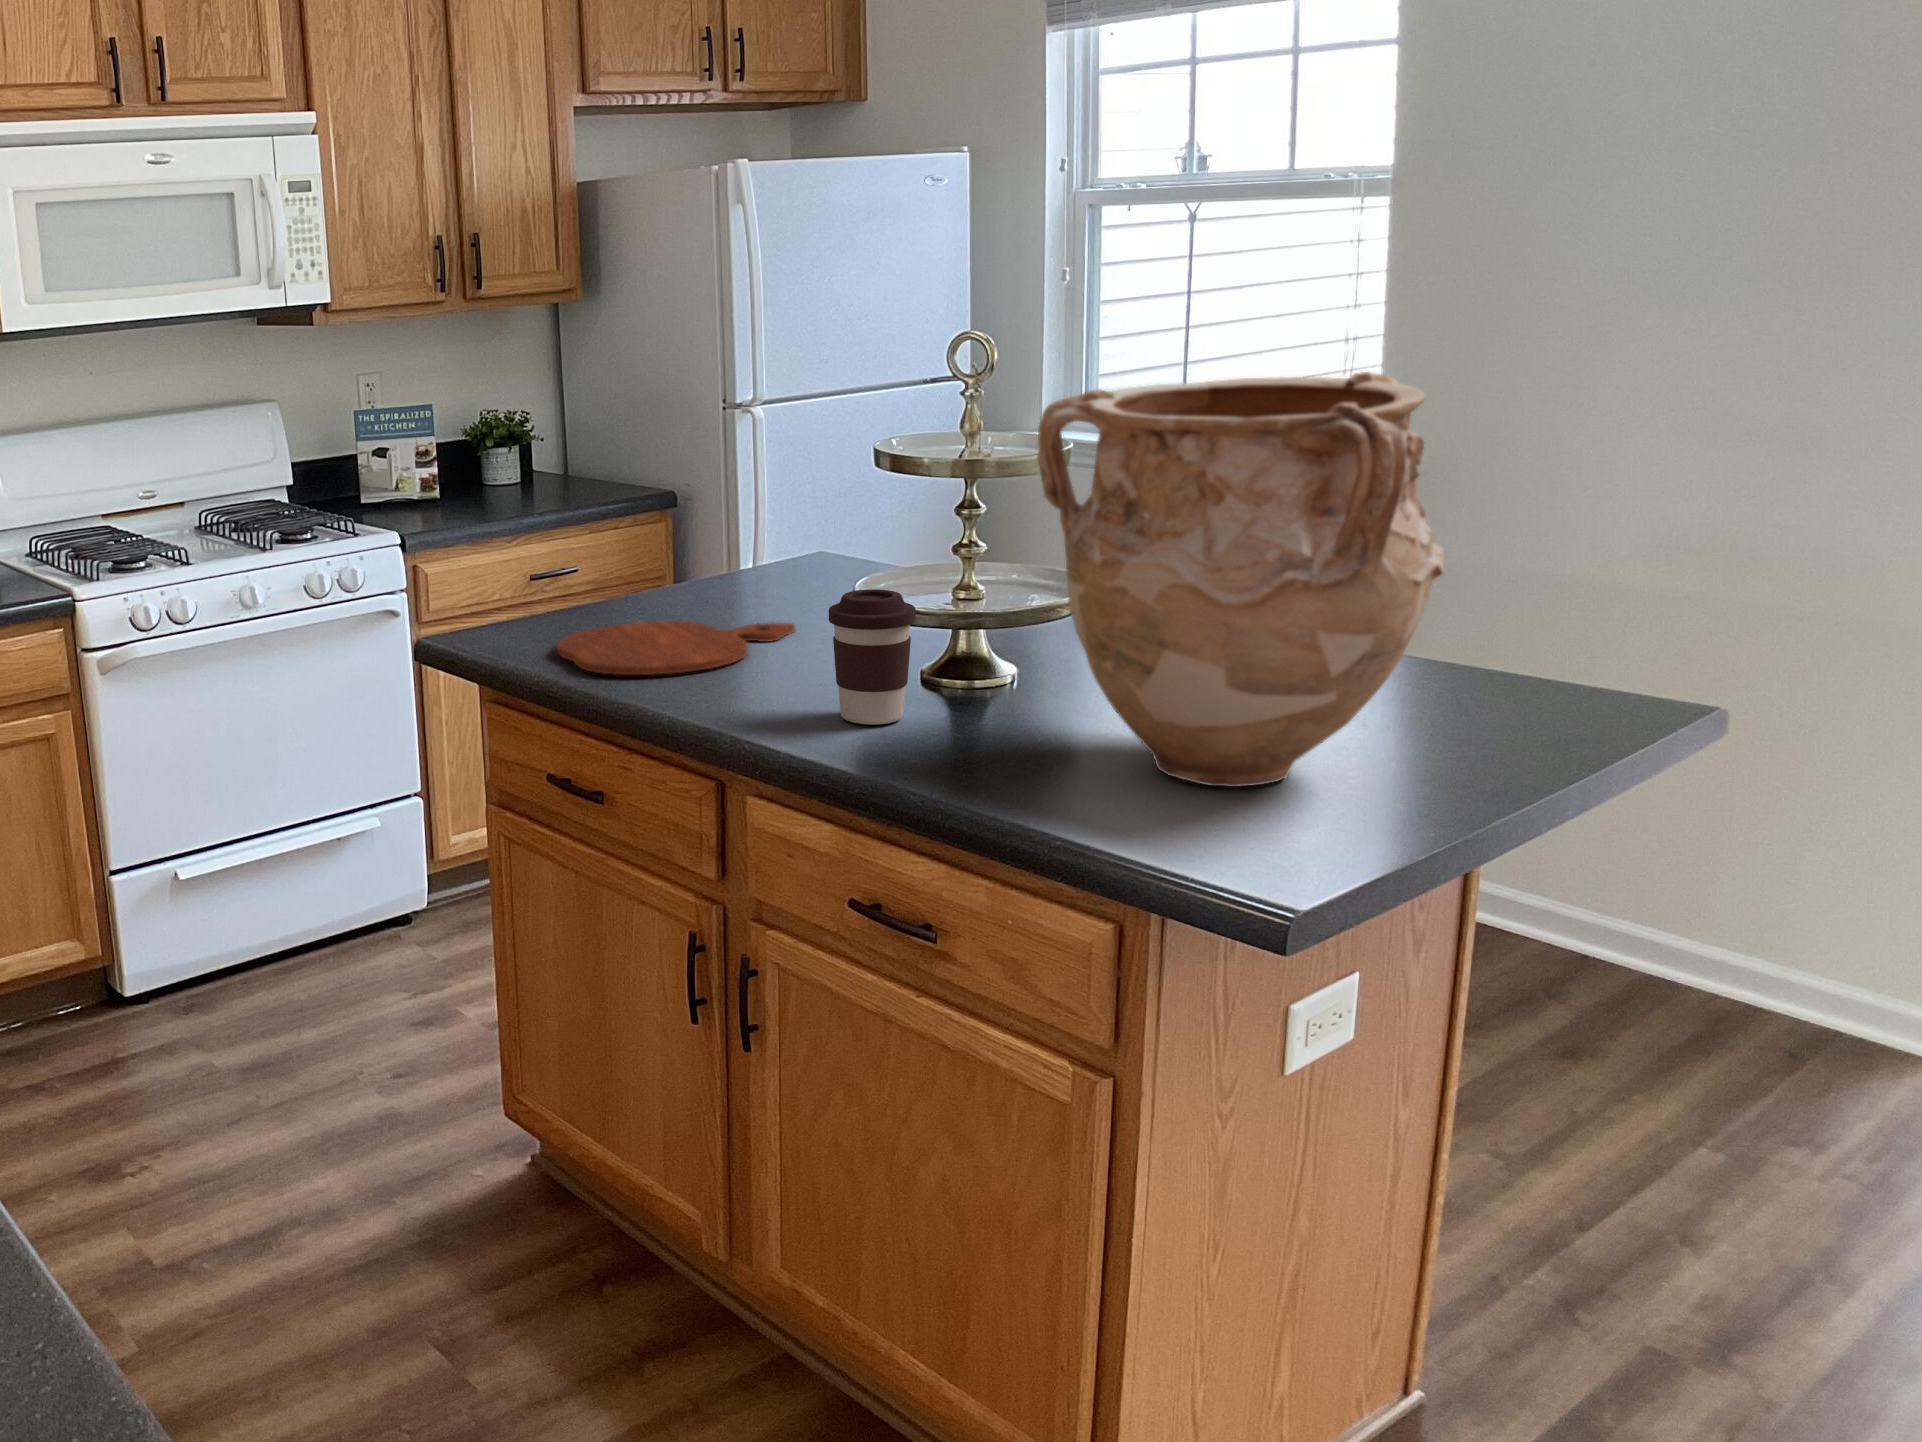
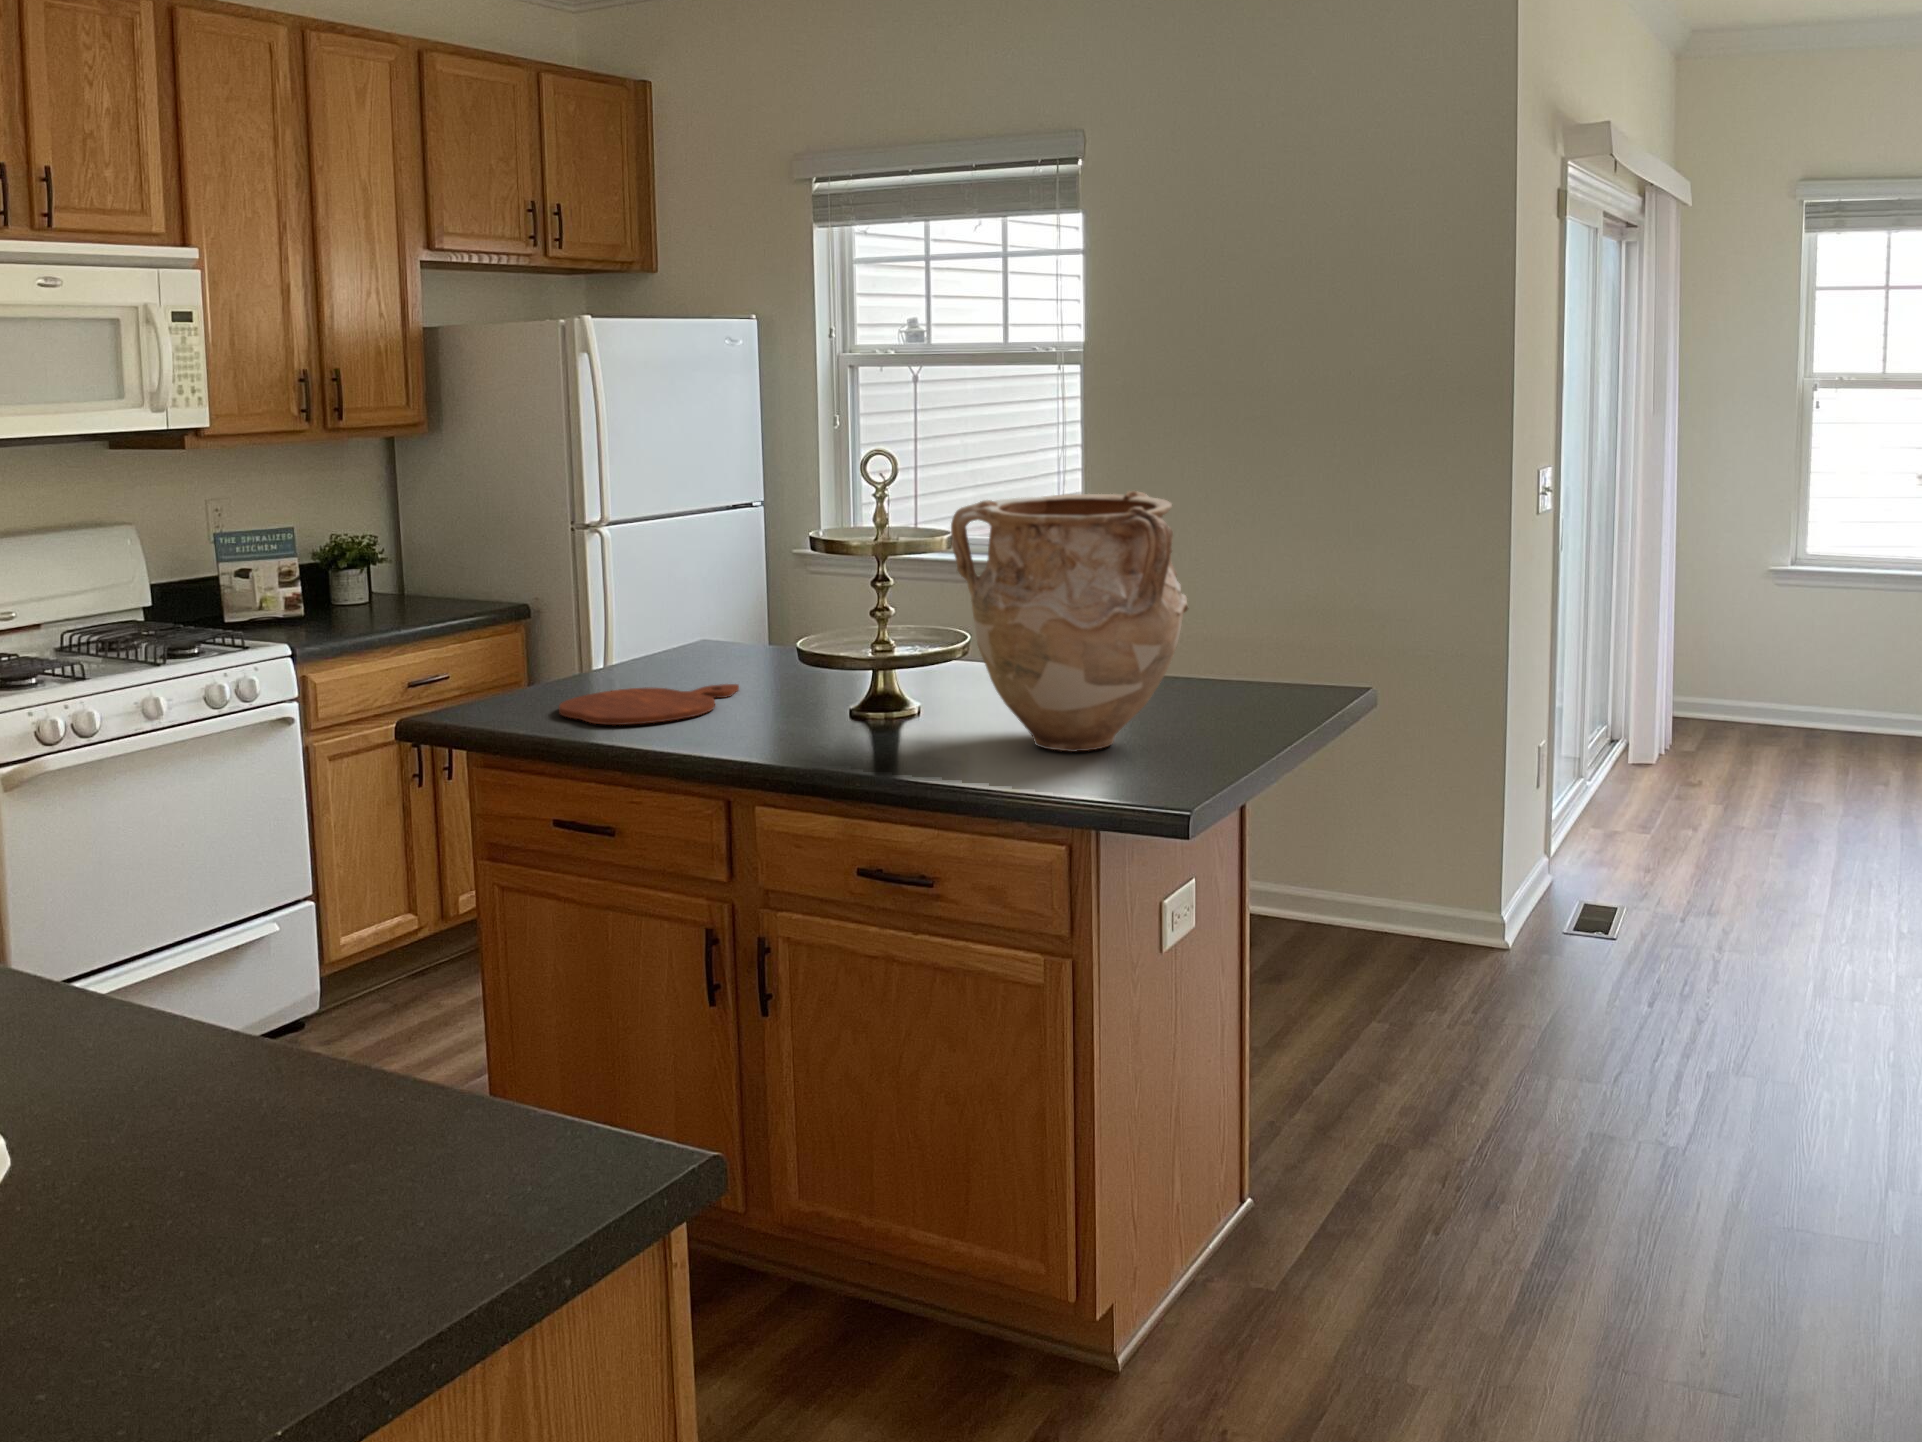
coffee cup: present [829,589,916,725] -> none [804,643,865,739]

